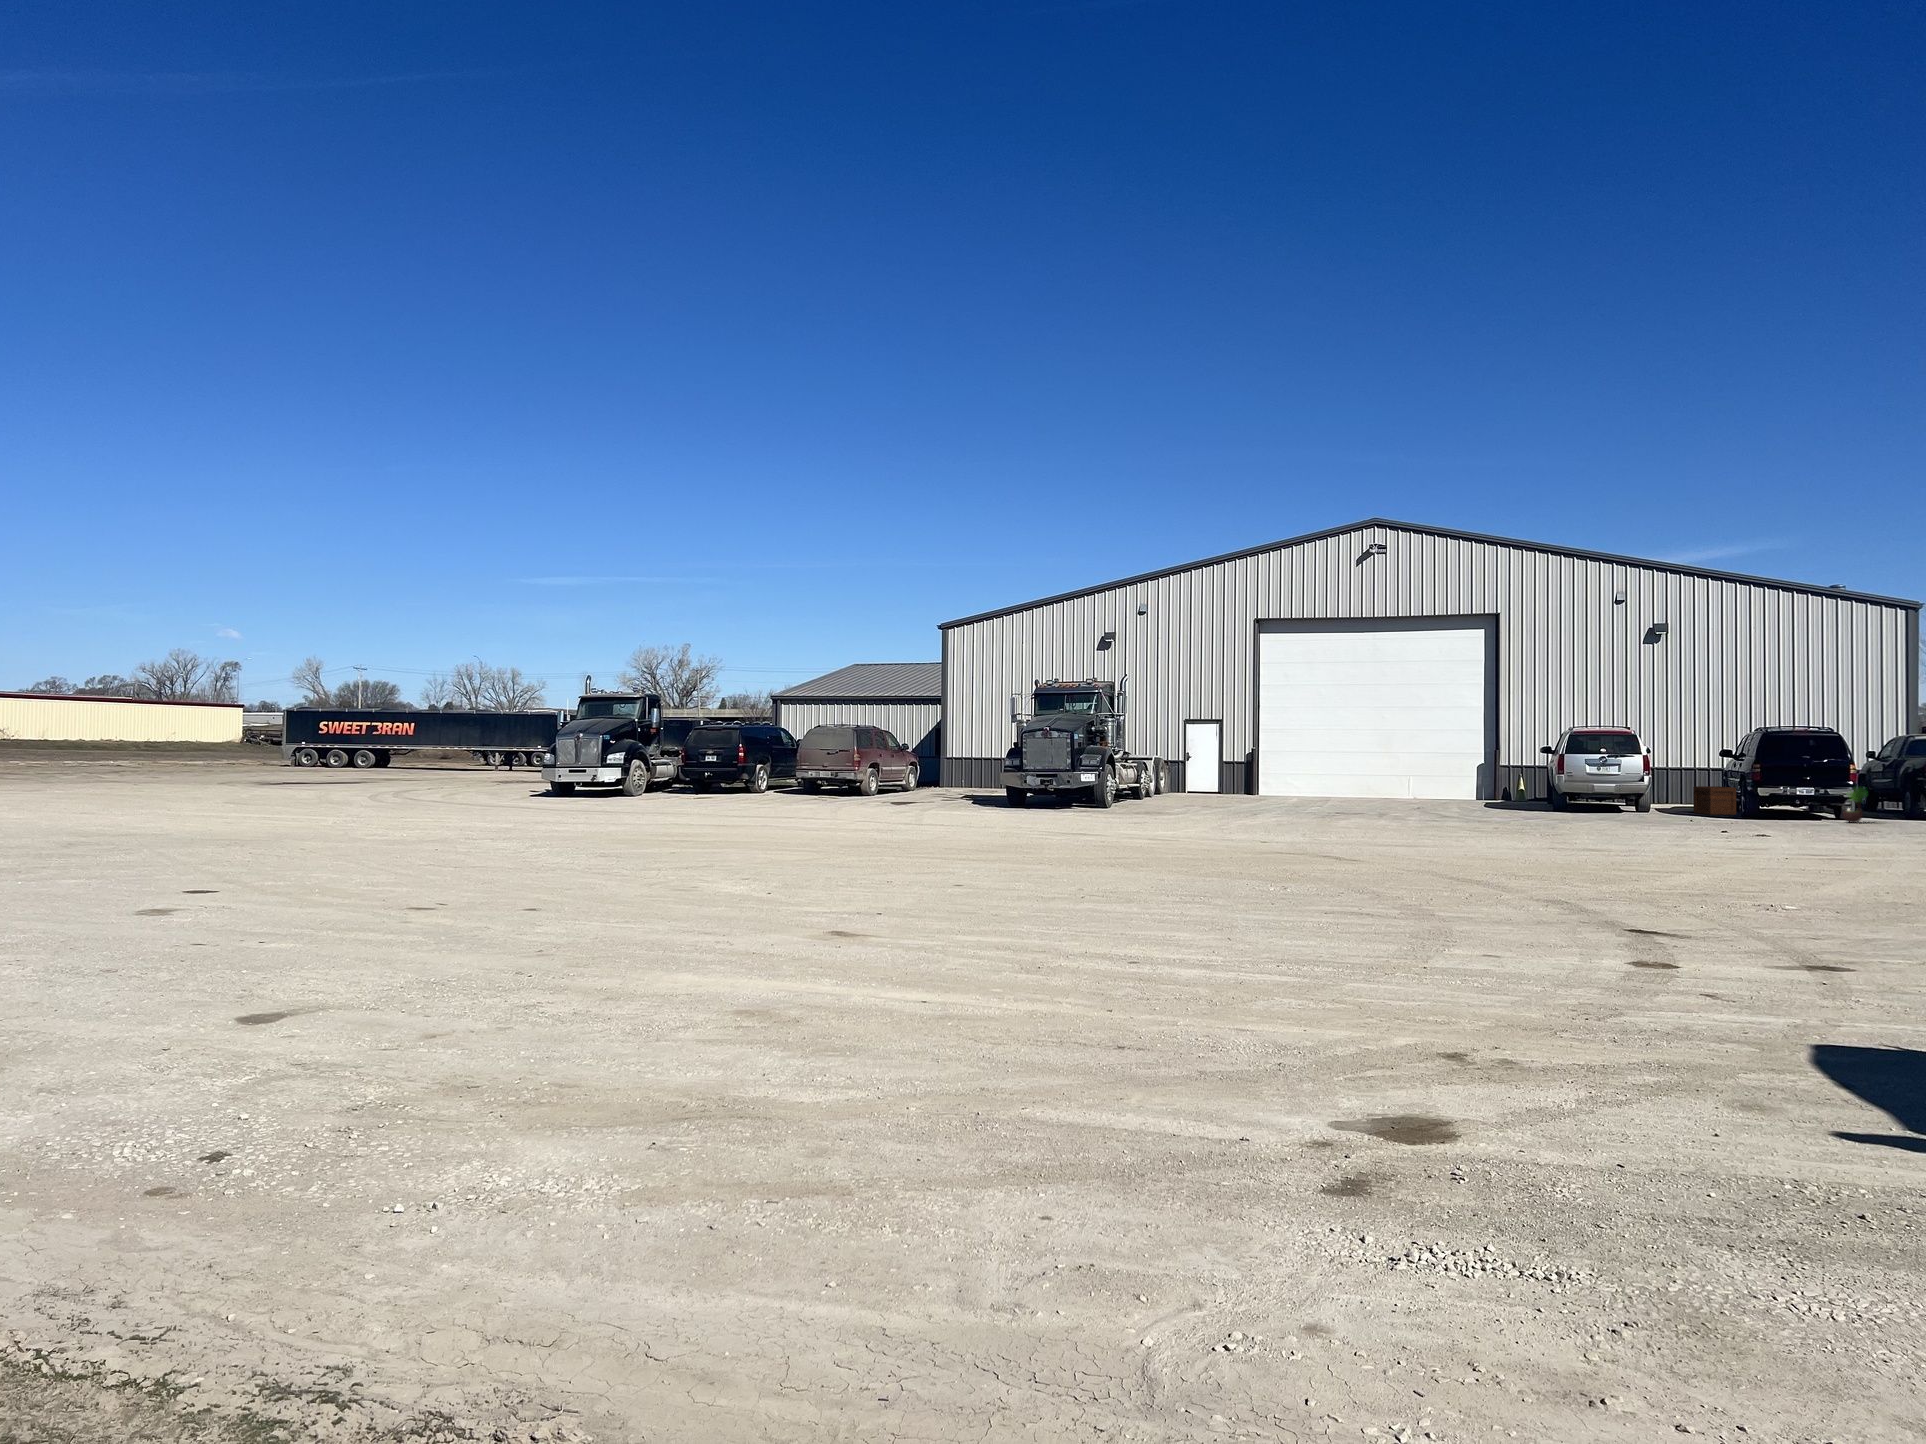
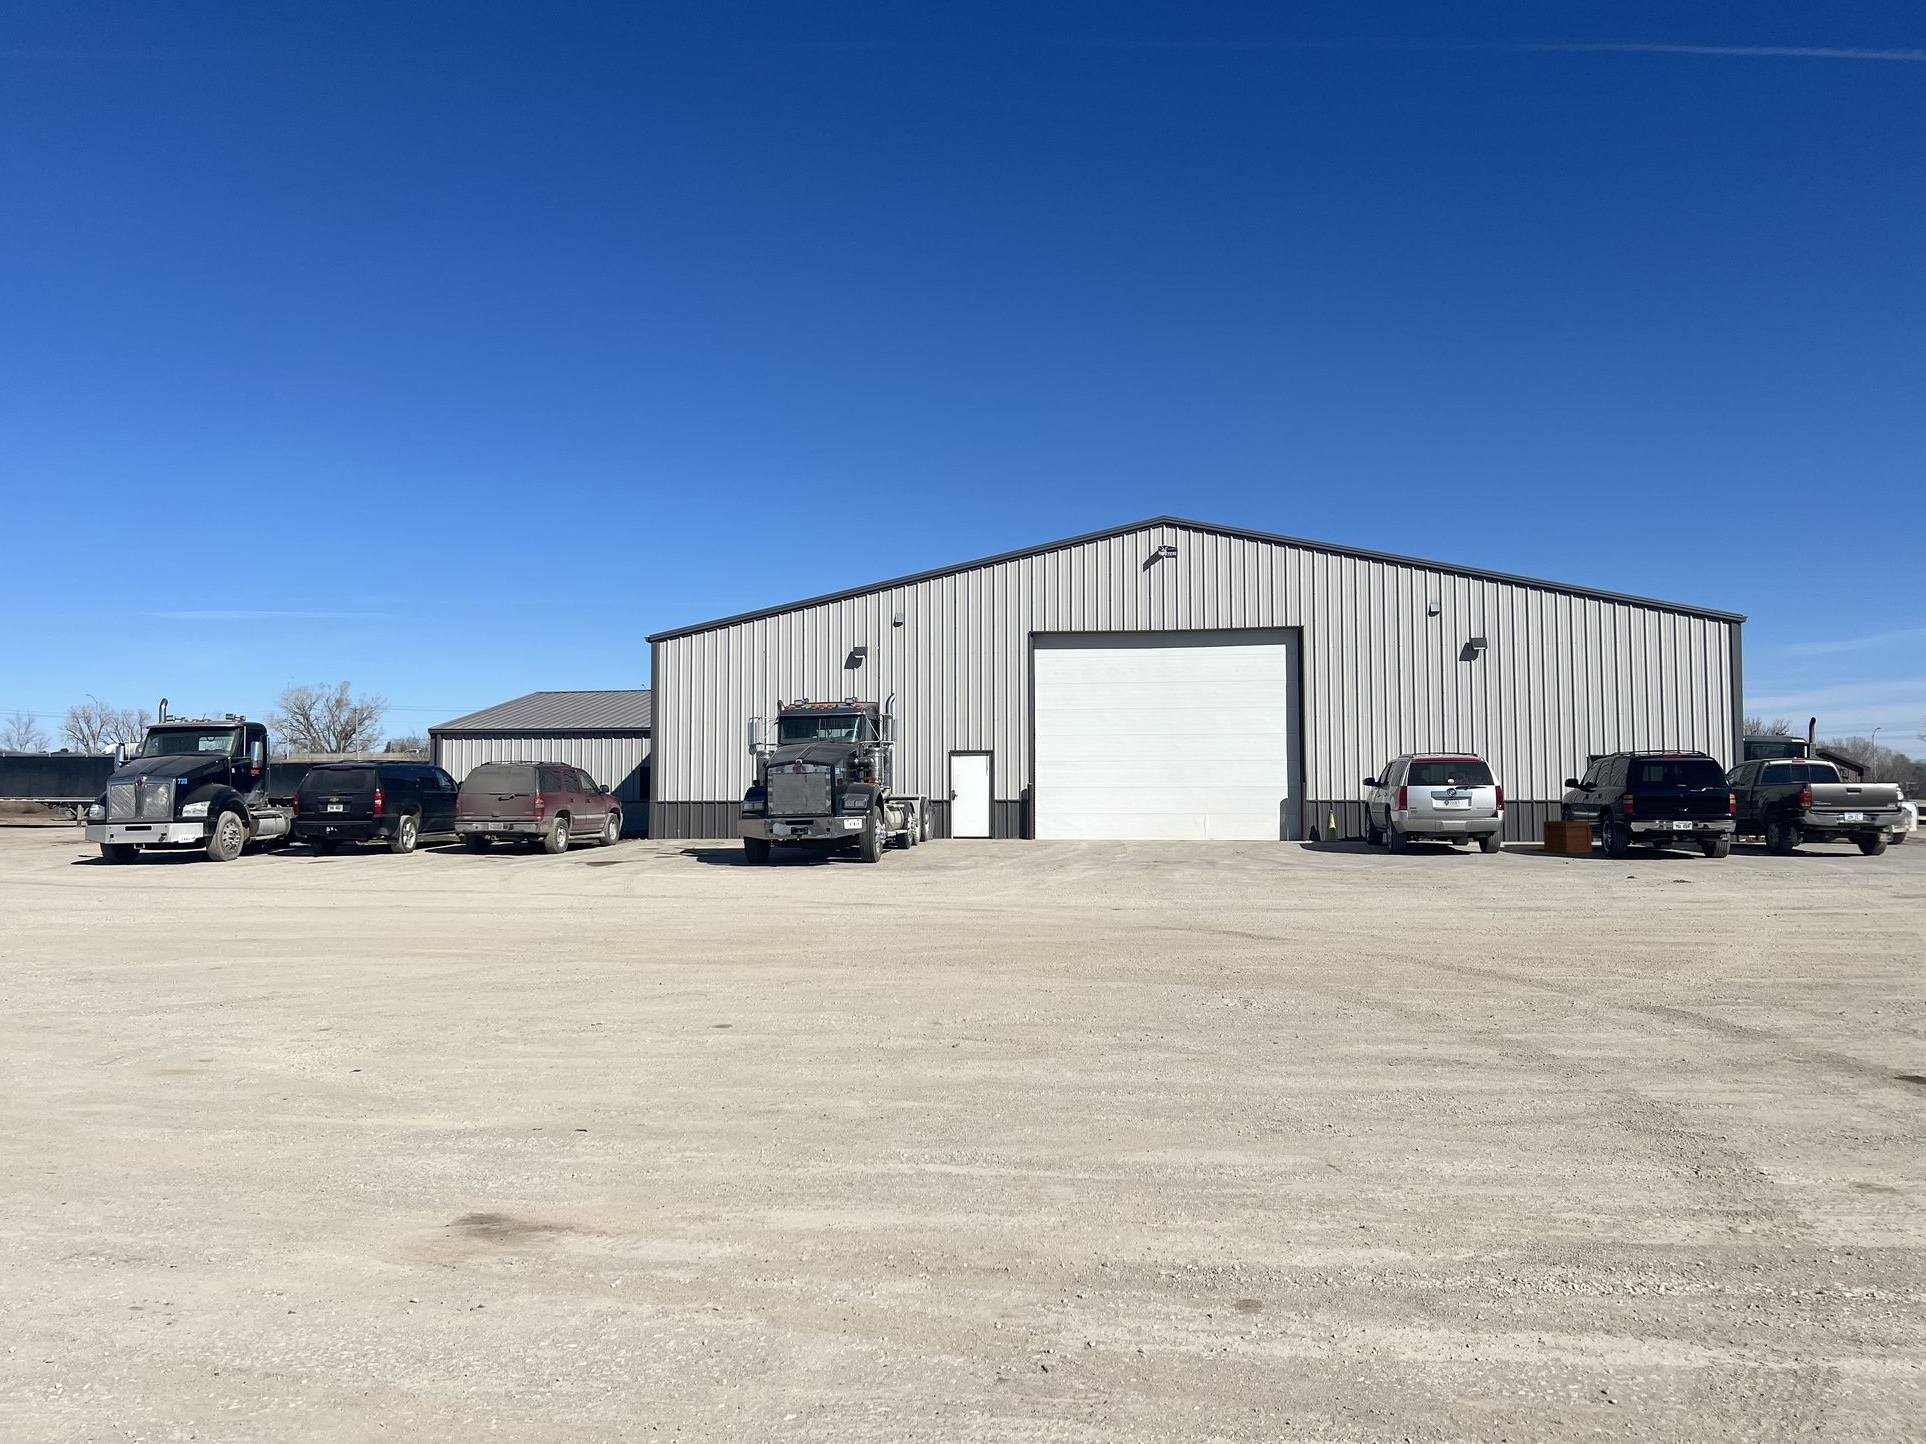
potted tree: present [1843,788,1868,823] -> none [1722,815,1751,861]

